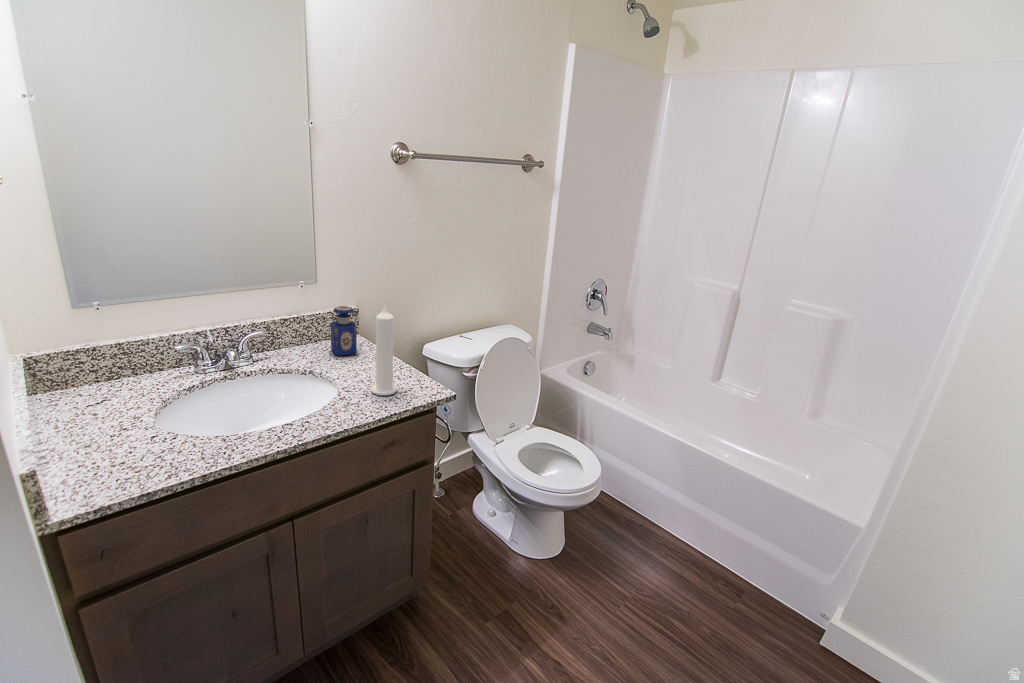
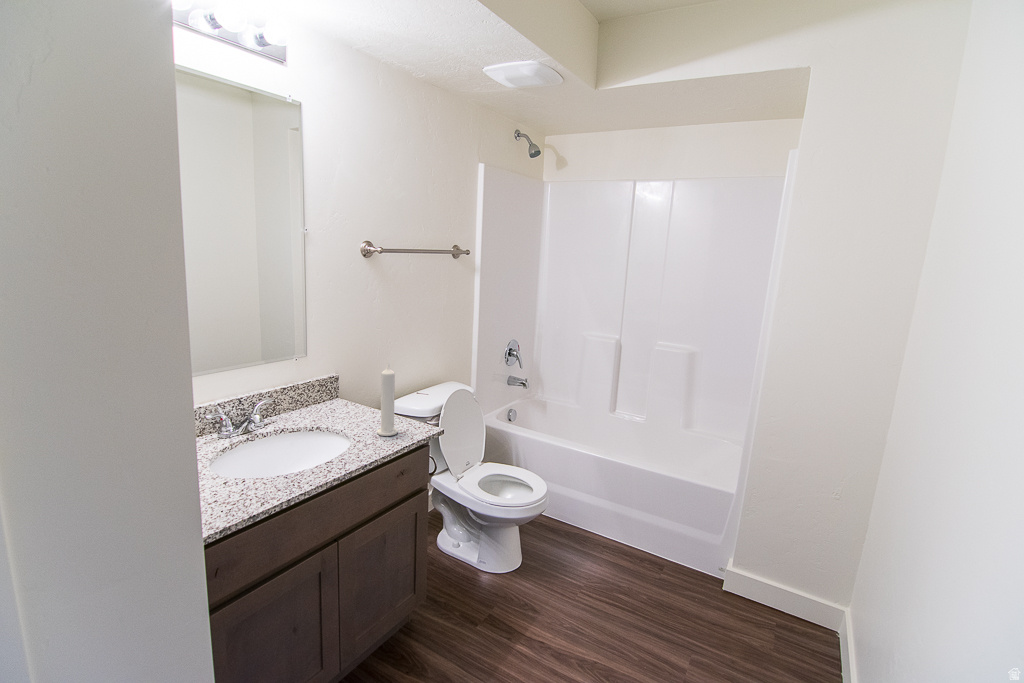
perfume bottle: present [330,306,357,356] -> none [324,372,347,414]

